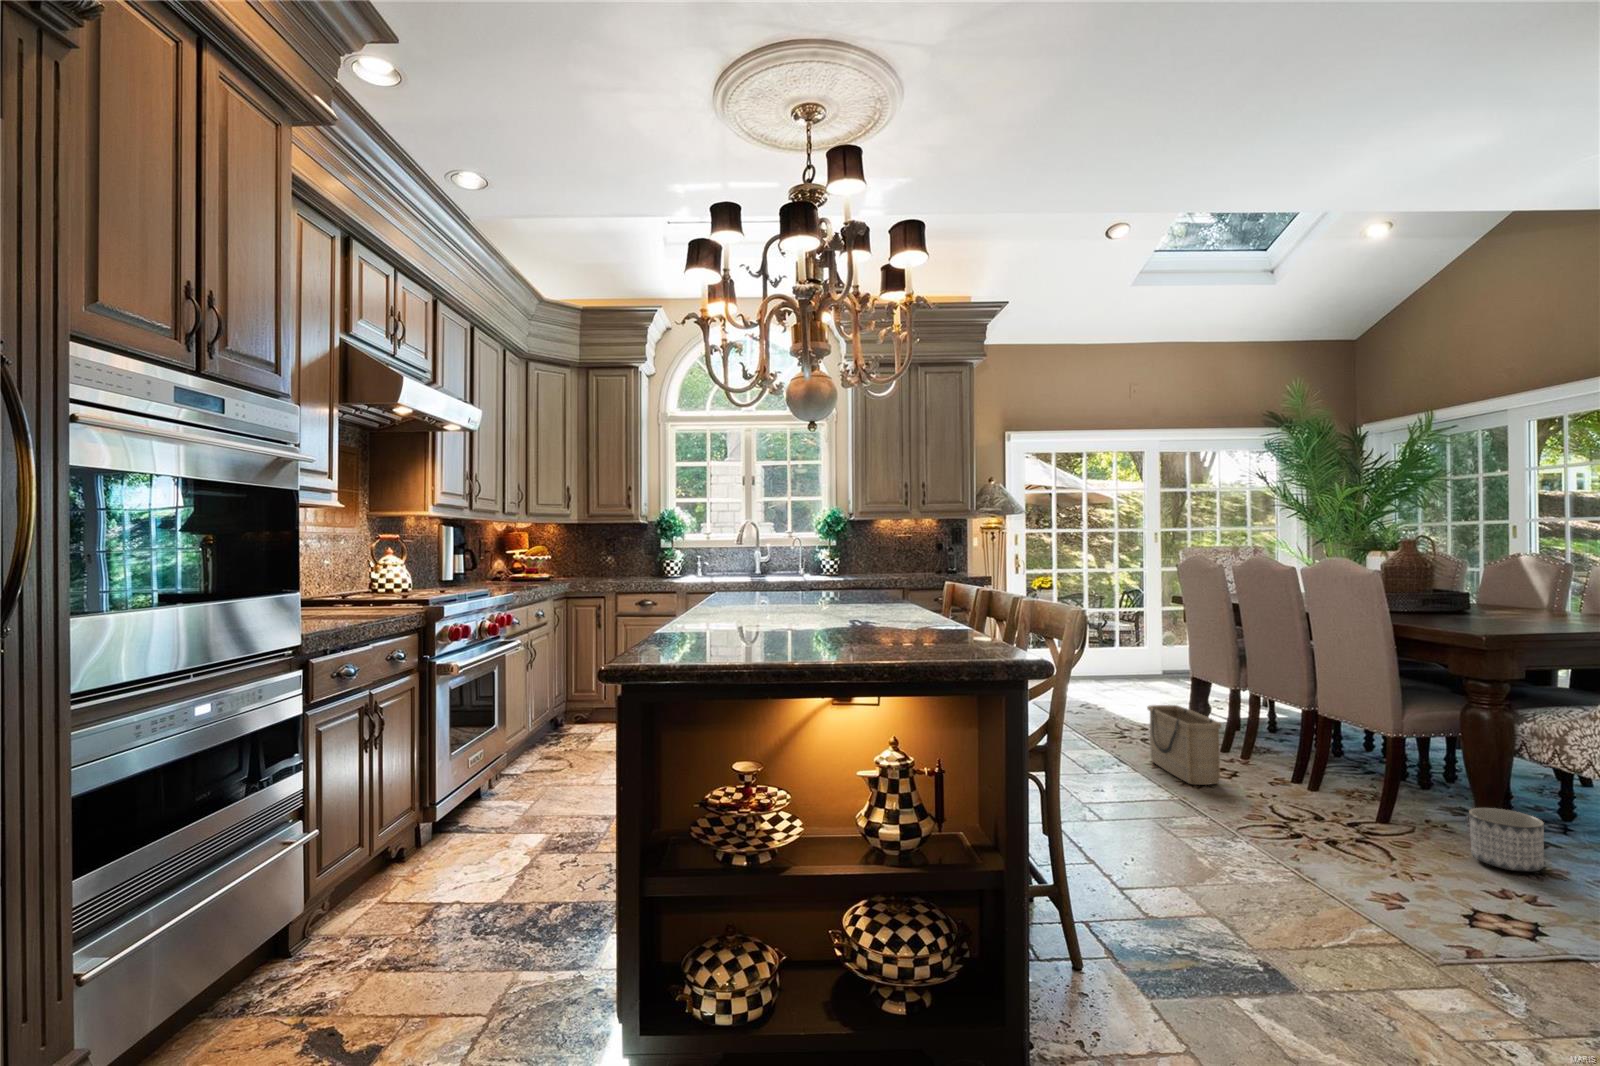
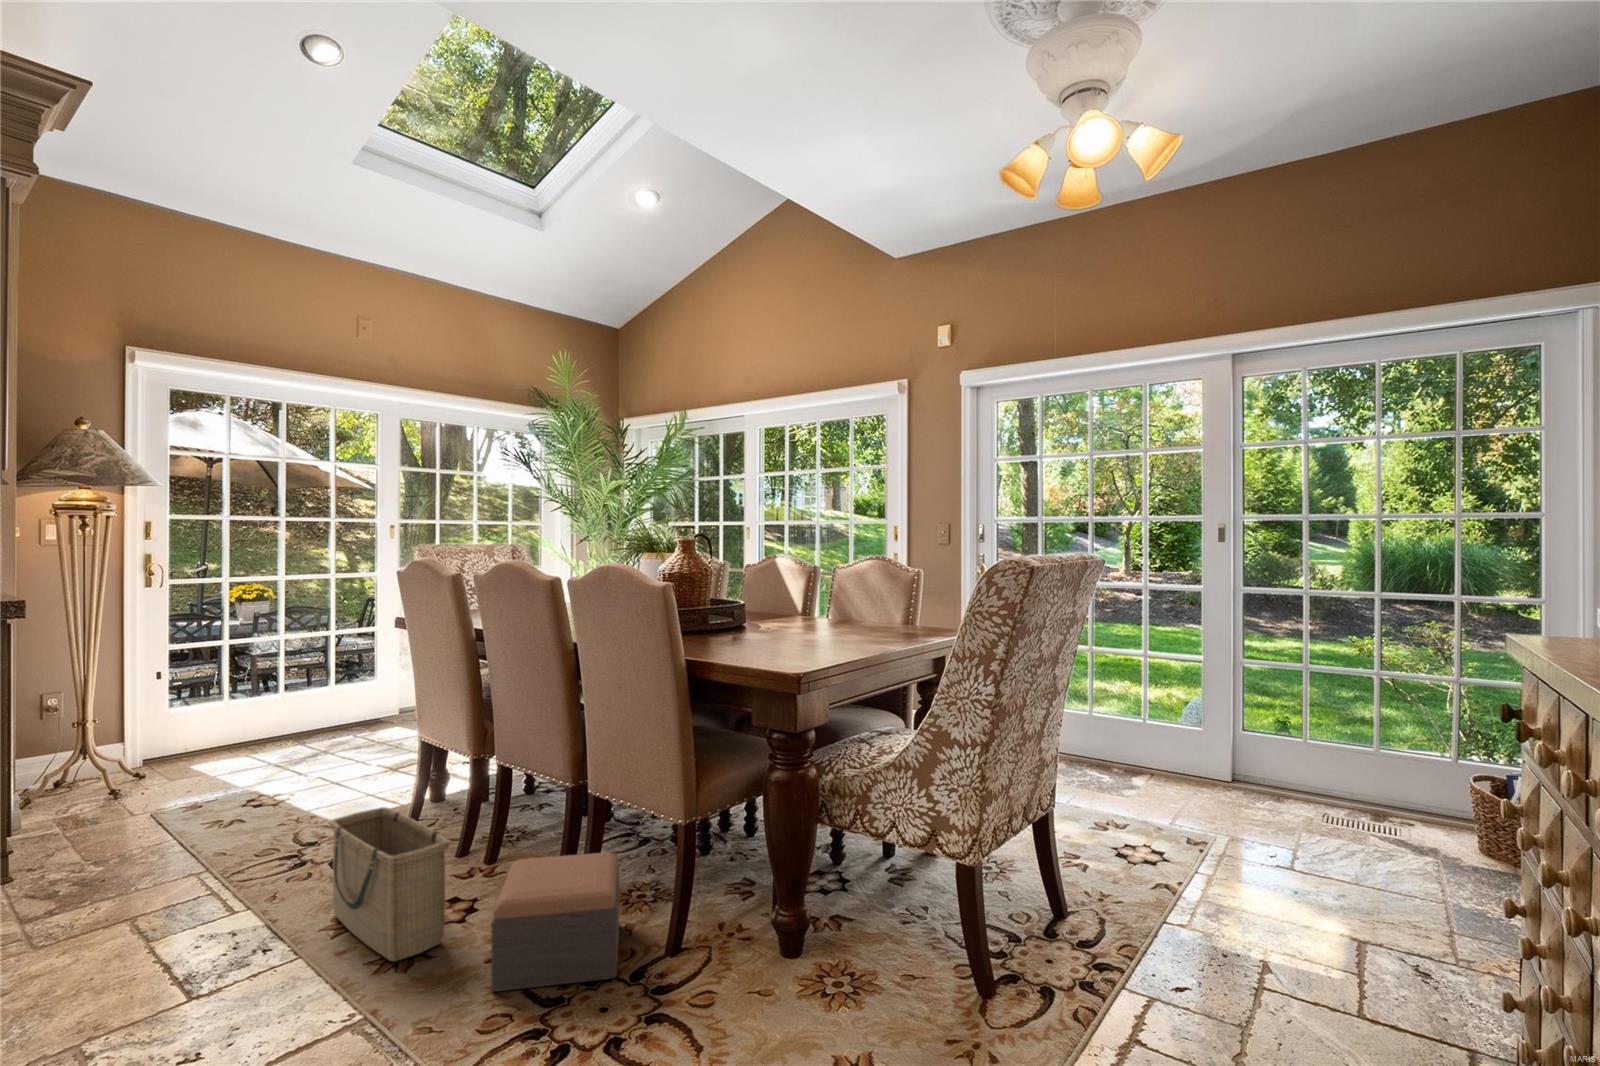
footstool: none [1251,744,1343,822] -> present [491,852,619,992]
planter: present [1469,808,1544,871] -> none [782,908,860,1009]

